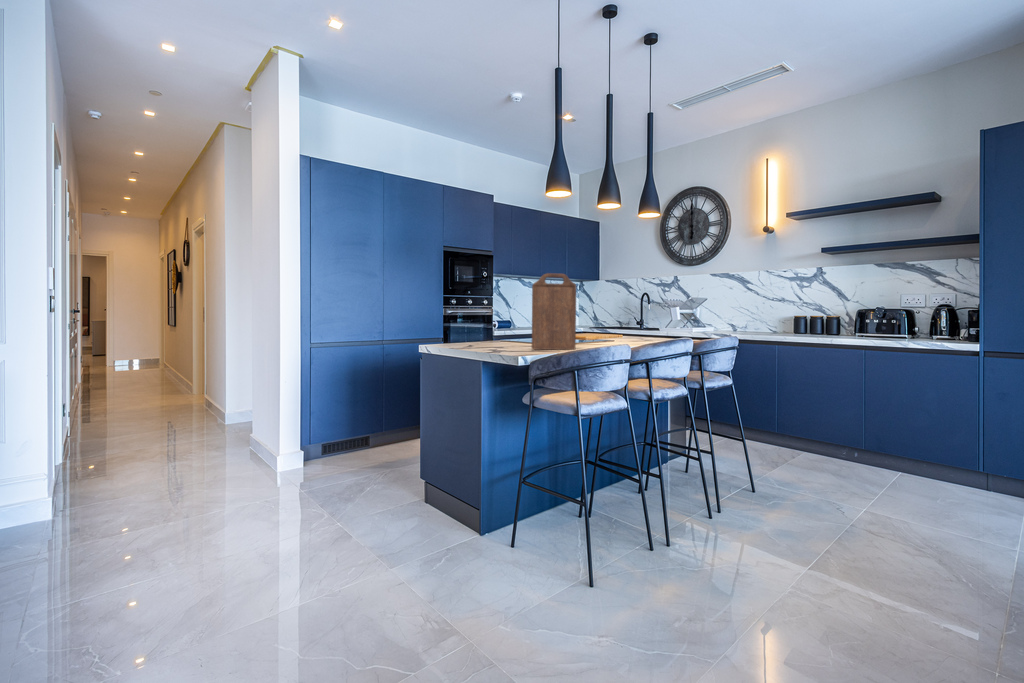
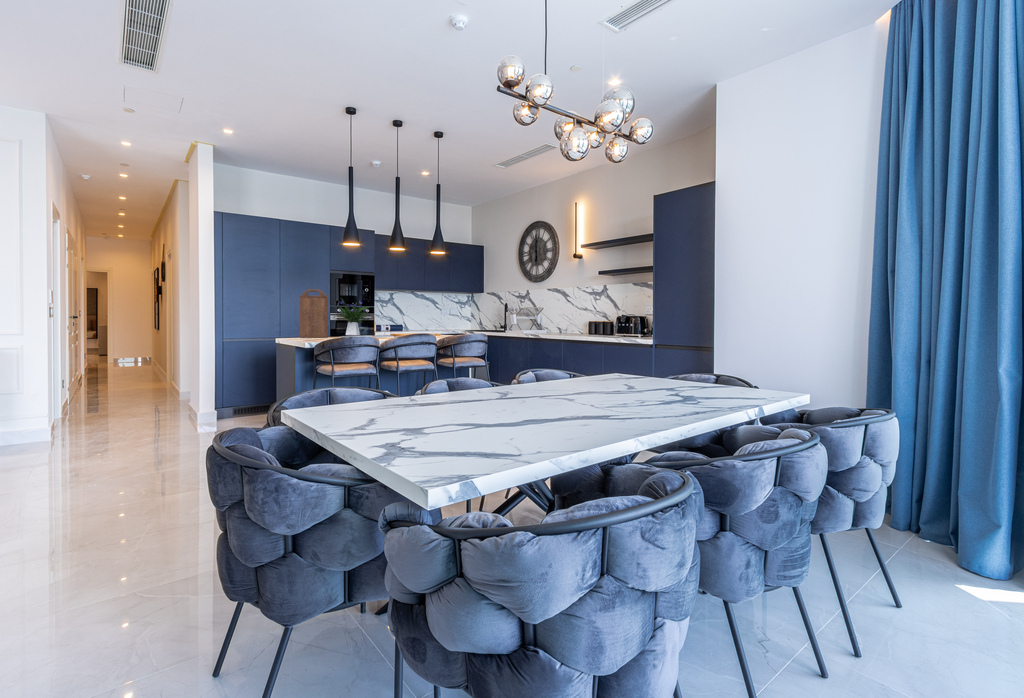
flower arrangement: none [466,286,513,337] -> present [337,298,370,335]

